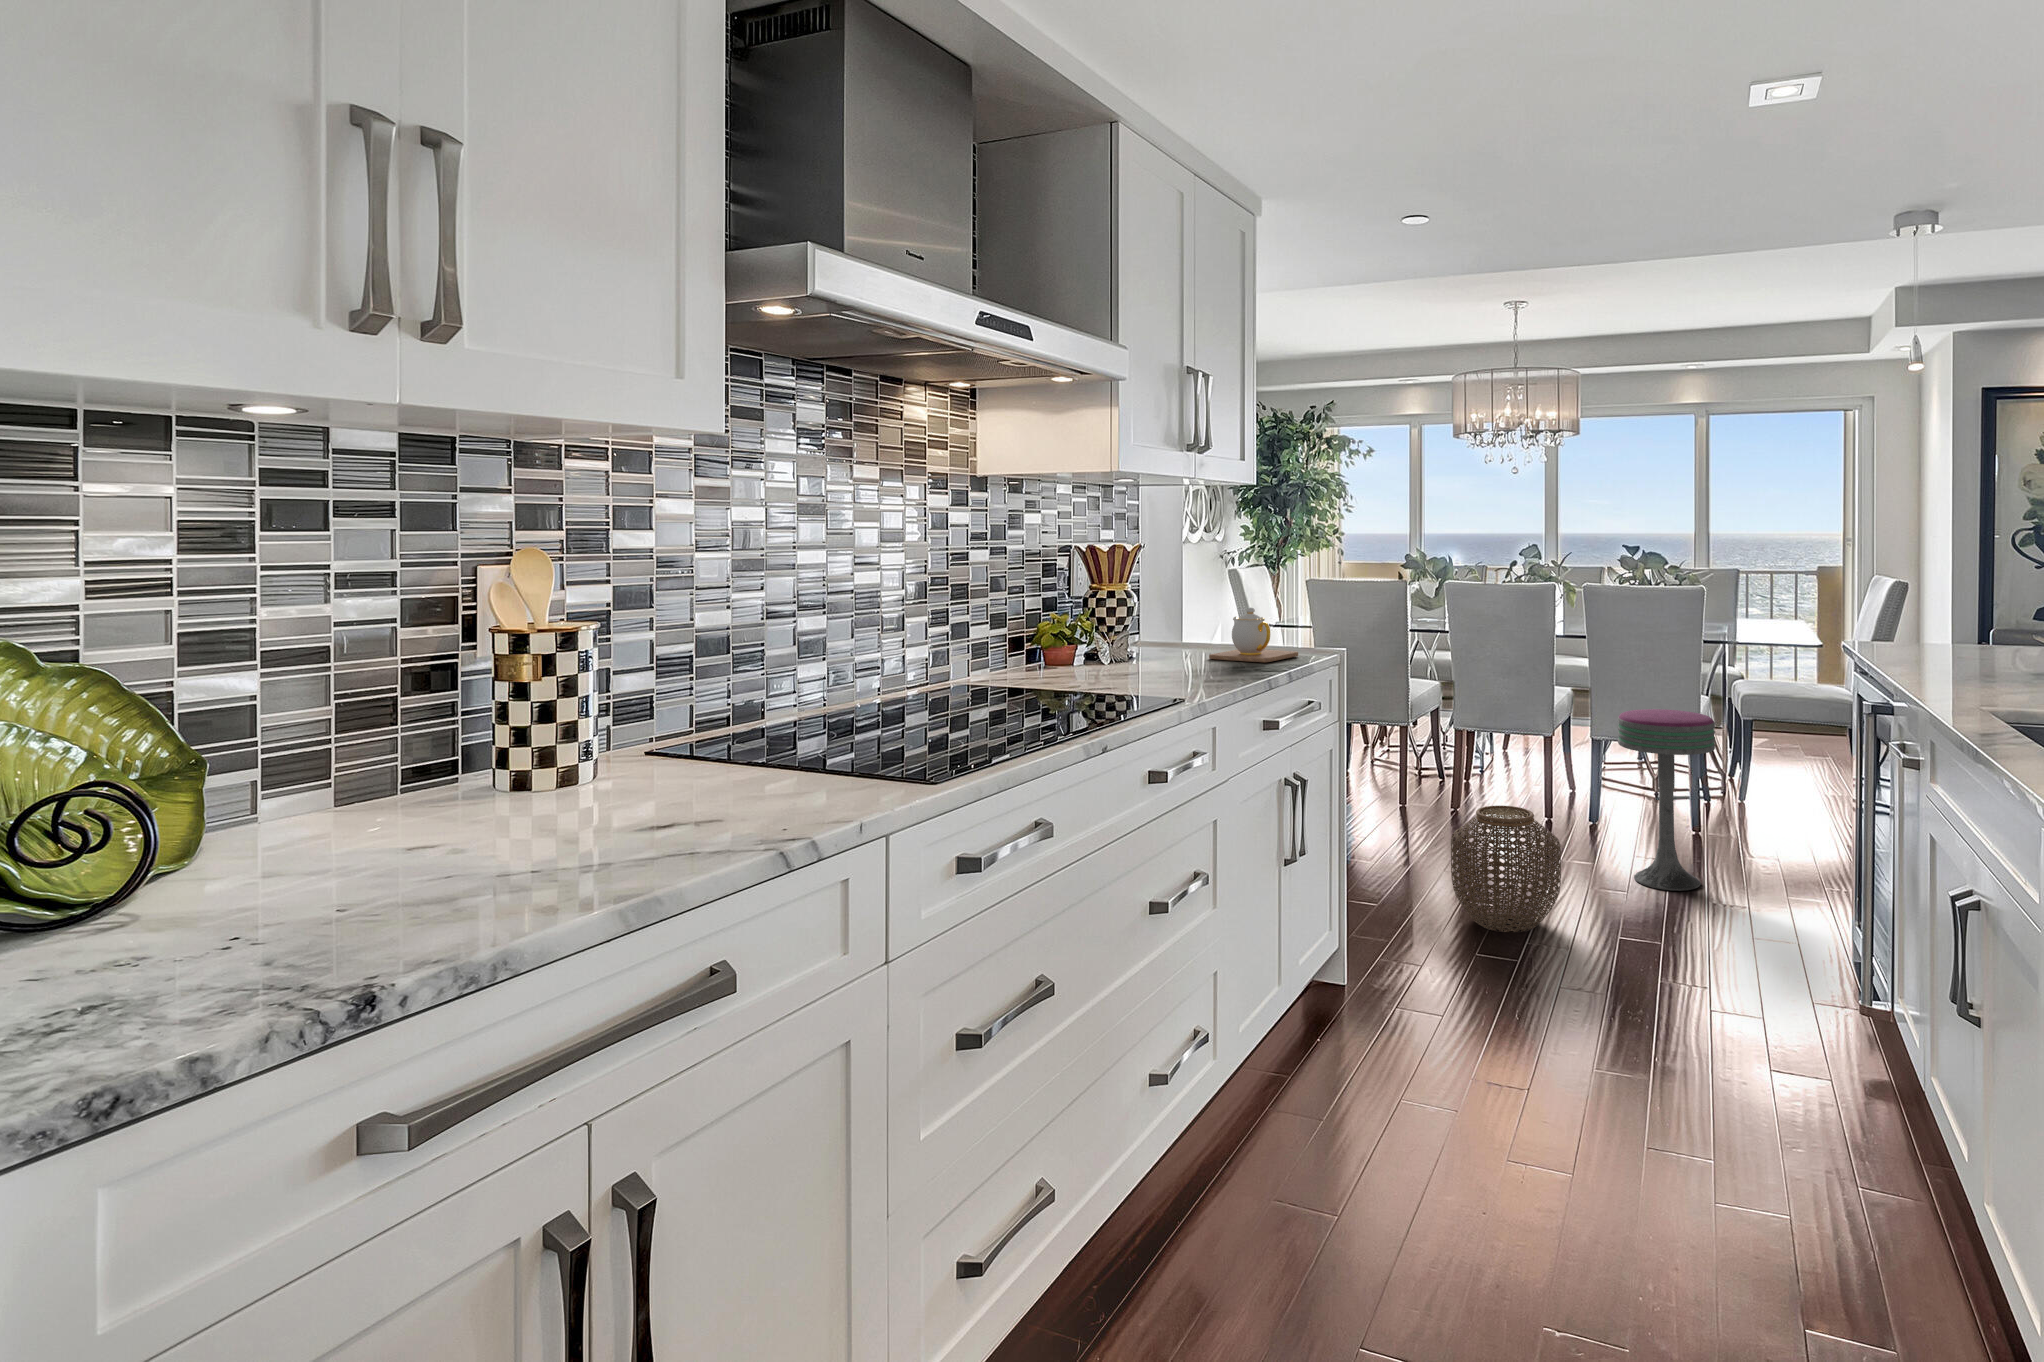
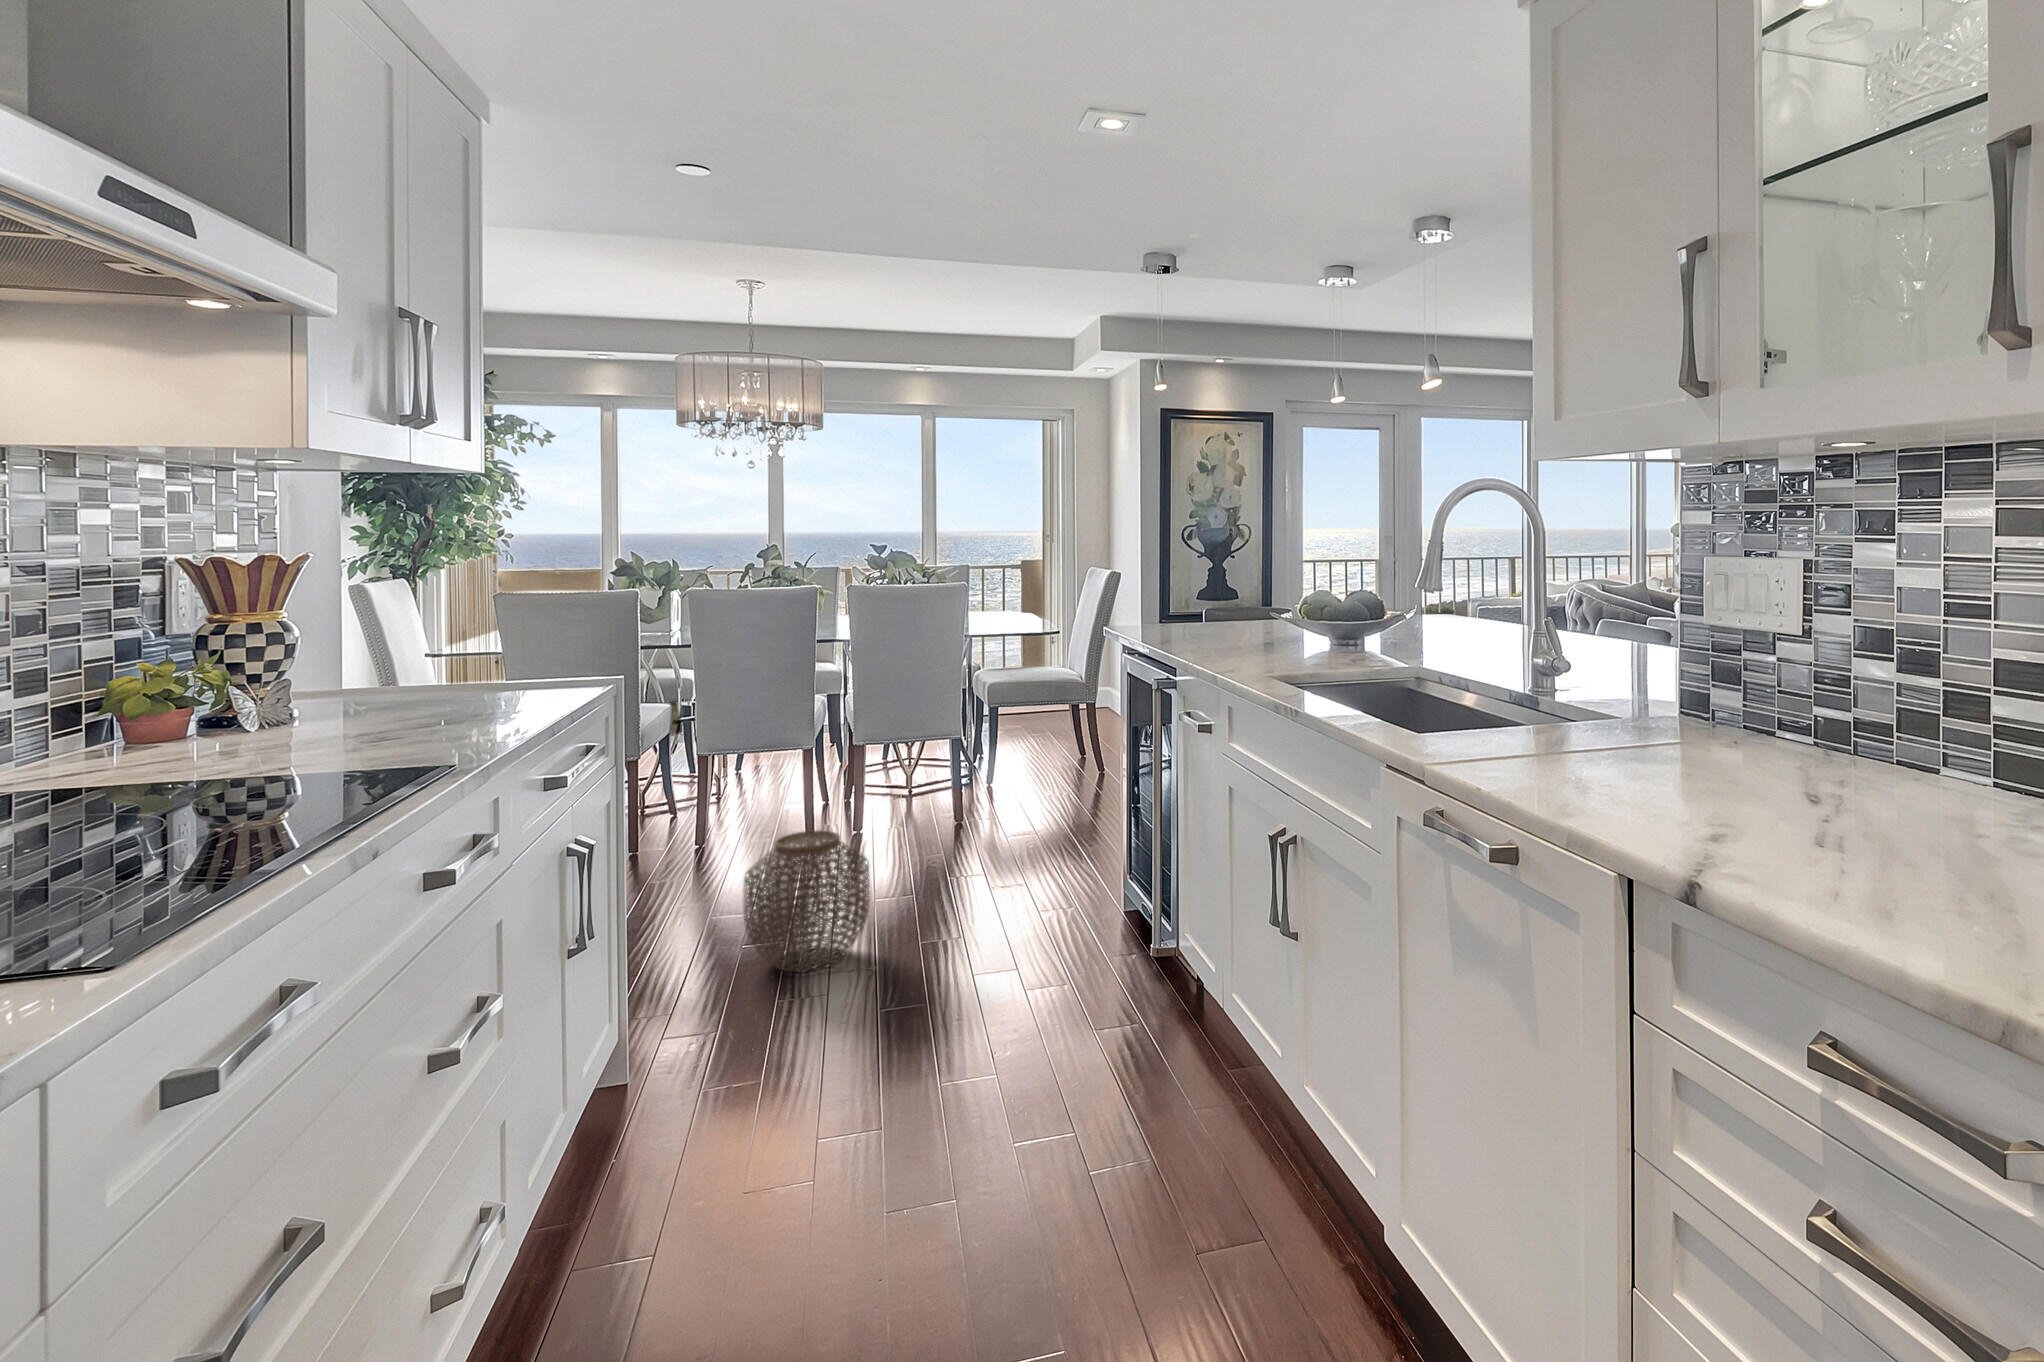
teapot: present [1209,608,1298,662] -> none [437,633,574,707]
bar stool: present [1618,709,1715,891] -> none [907,706,1000,886]

